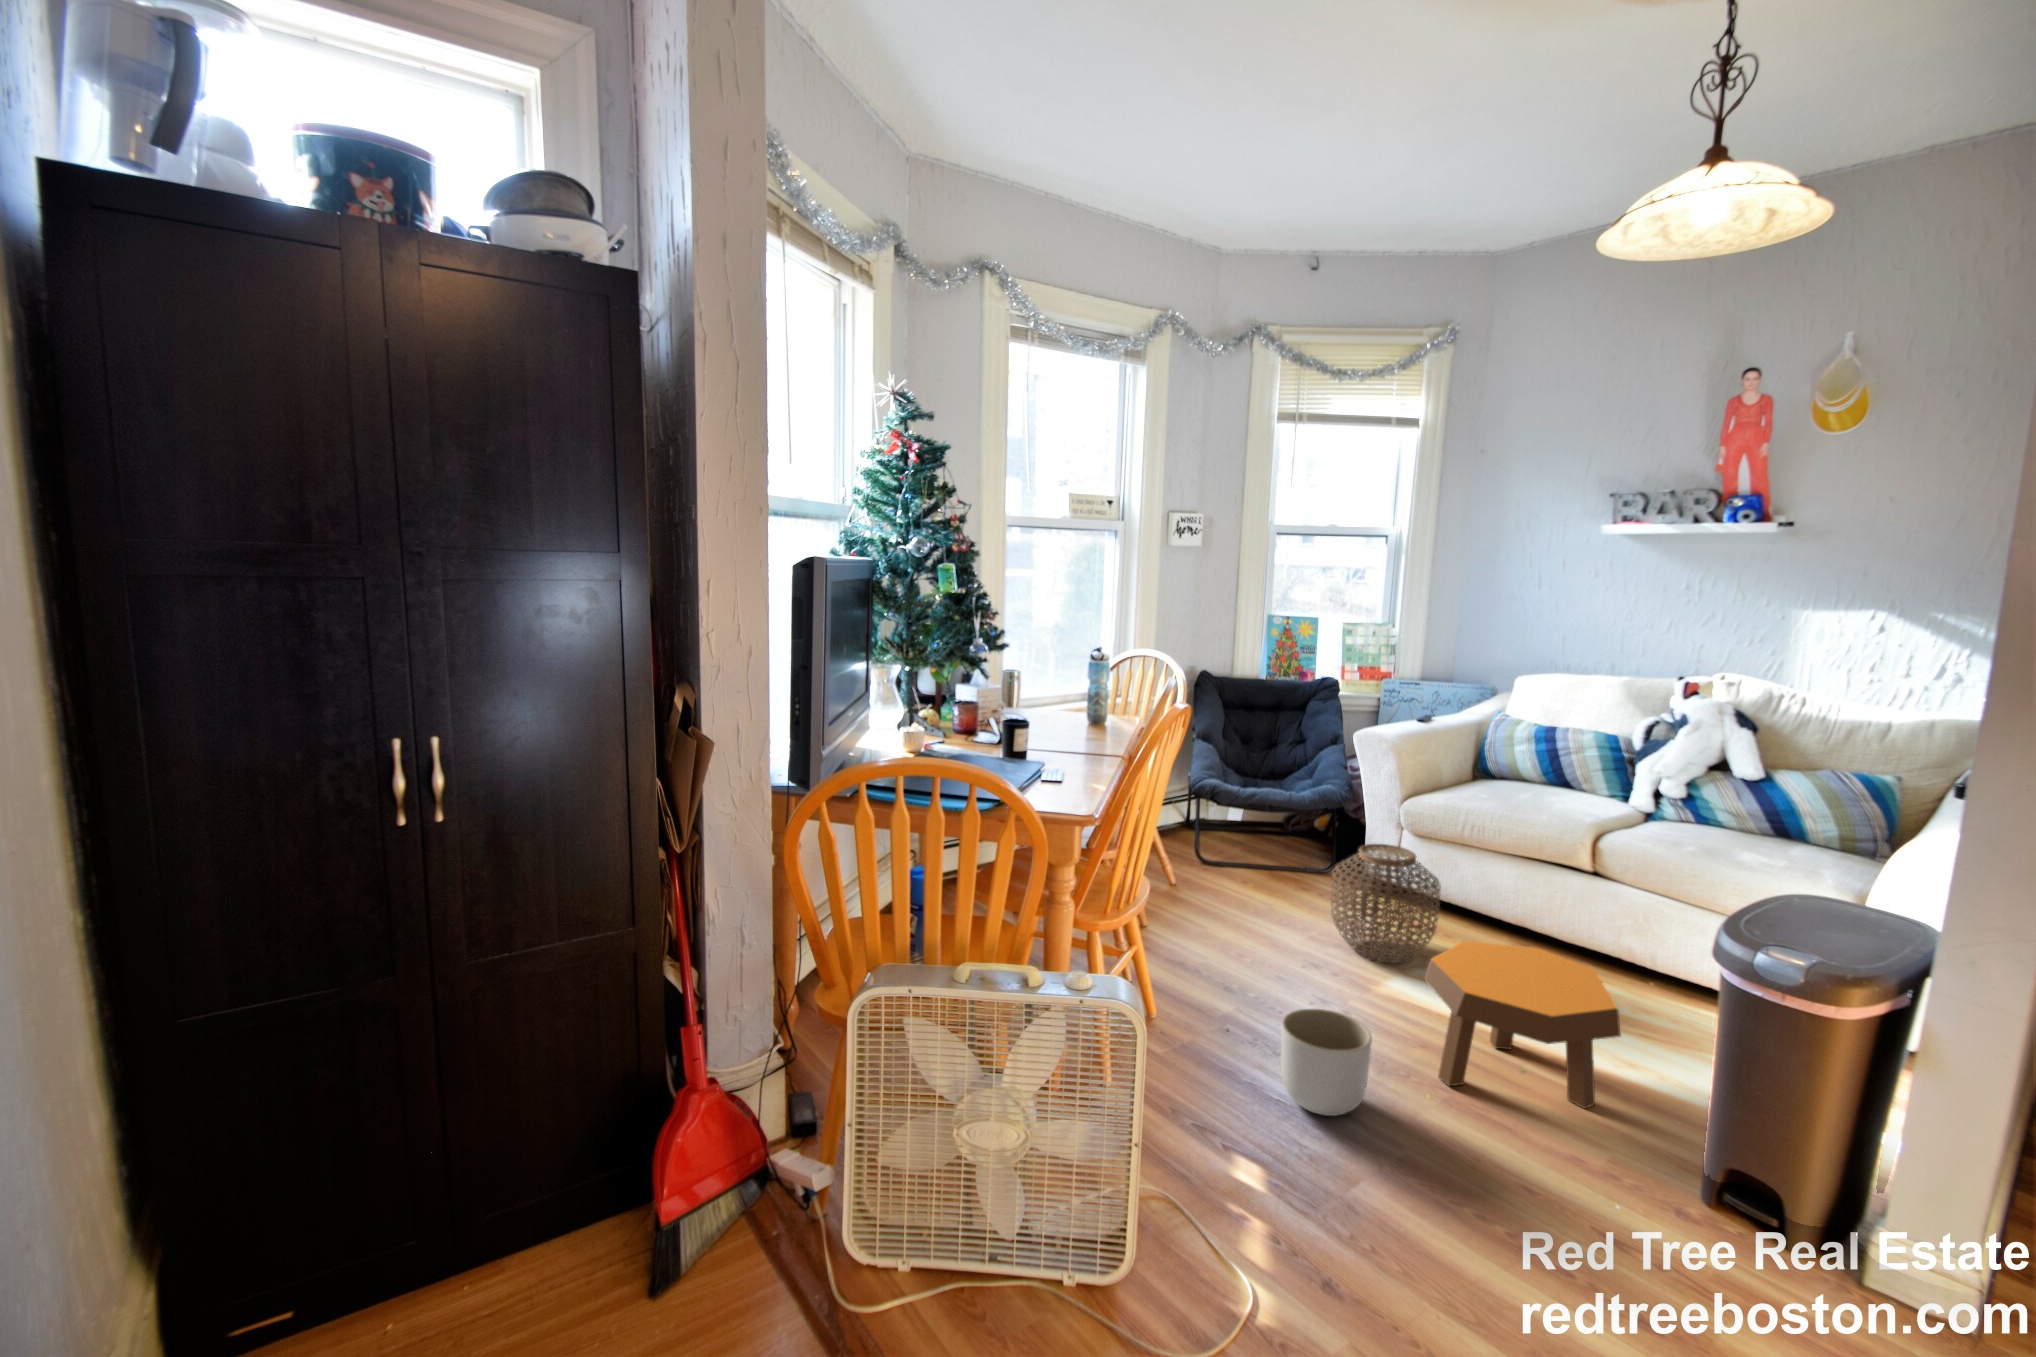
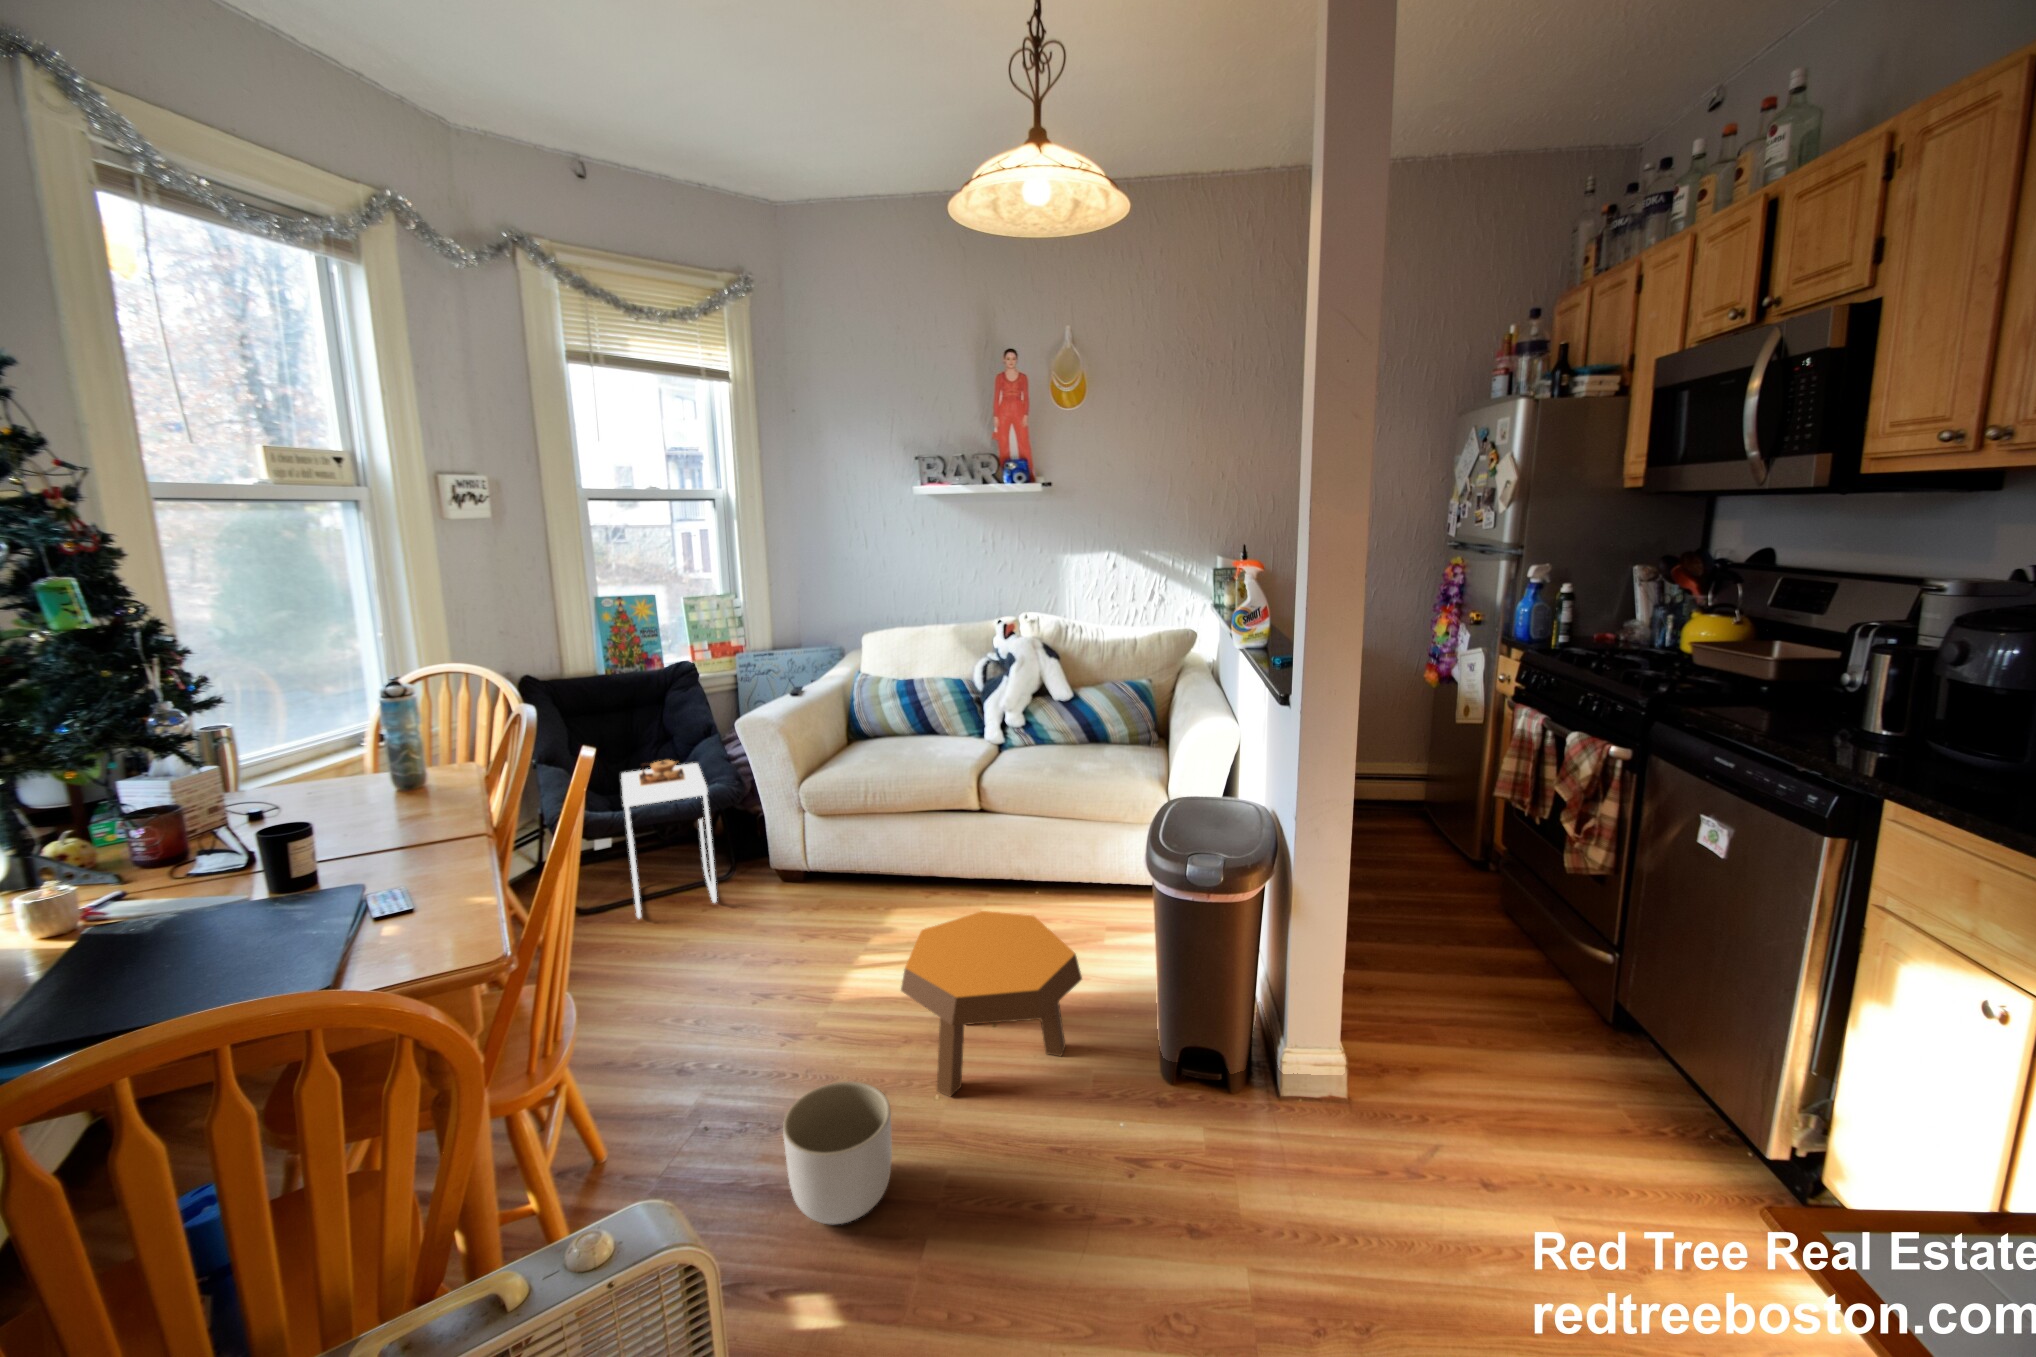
side table: none [1245,755,1320,889] -> present [621,760,717,918]
woven basket: present [1331,844,1441,963] -> none [755,839,869,969]

